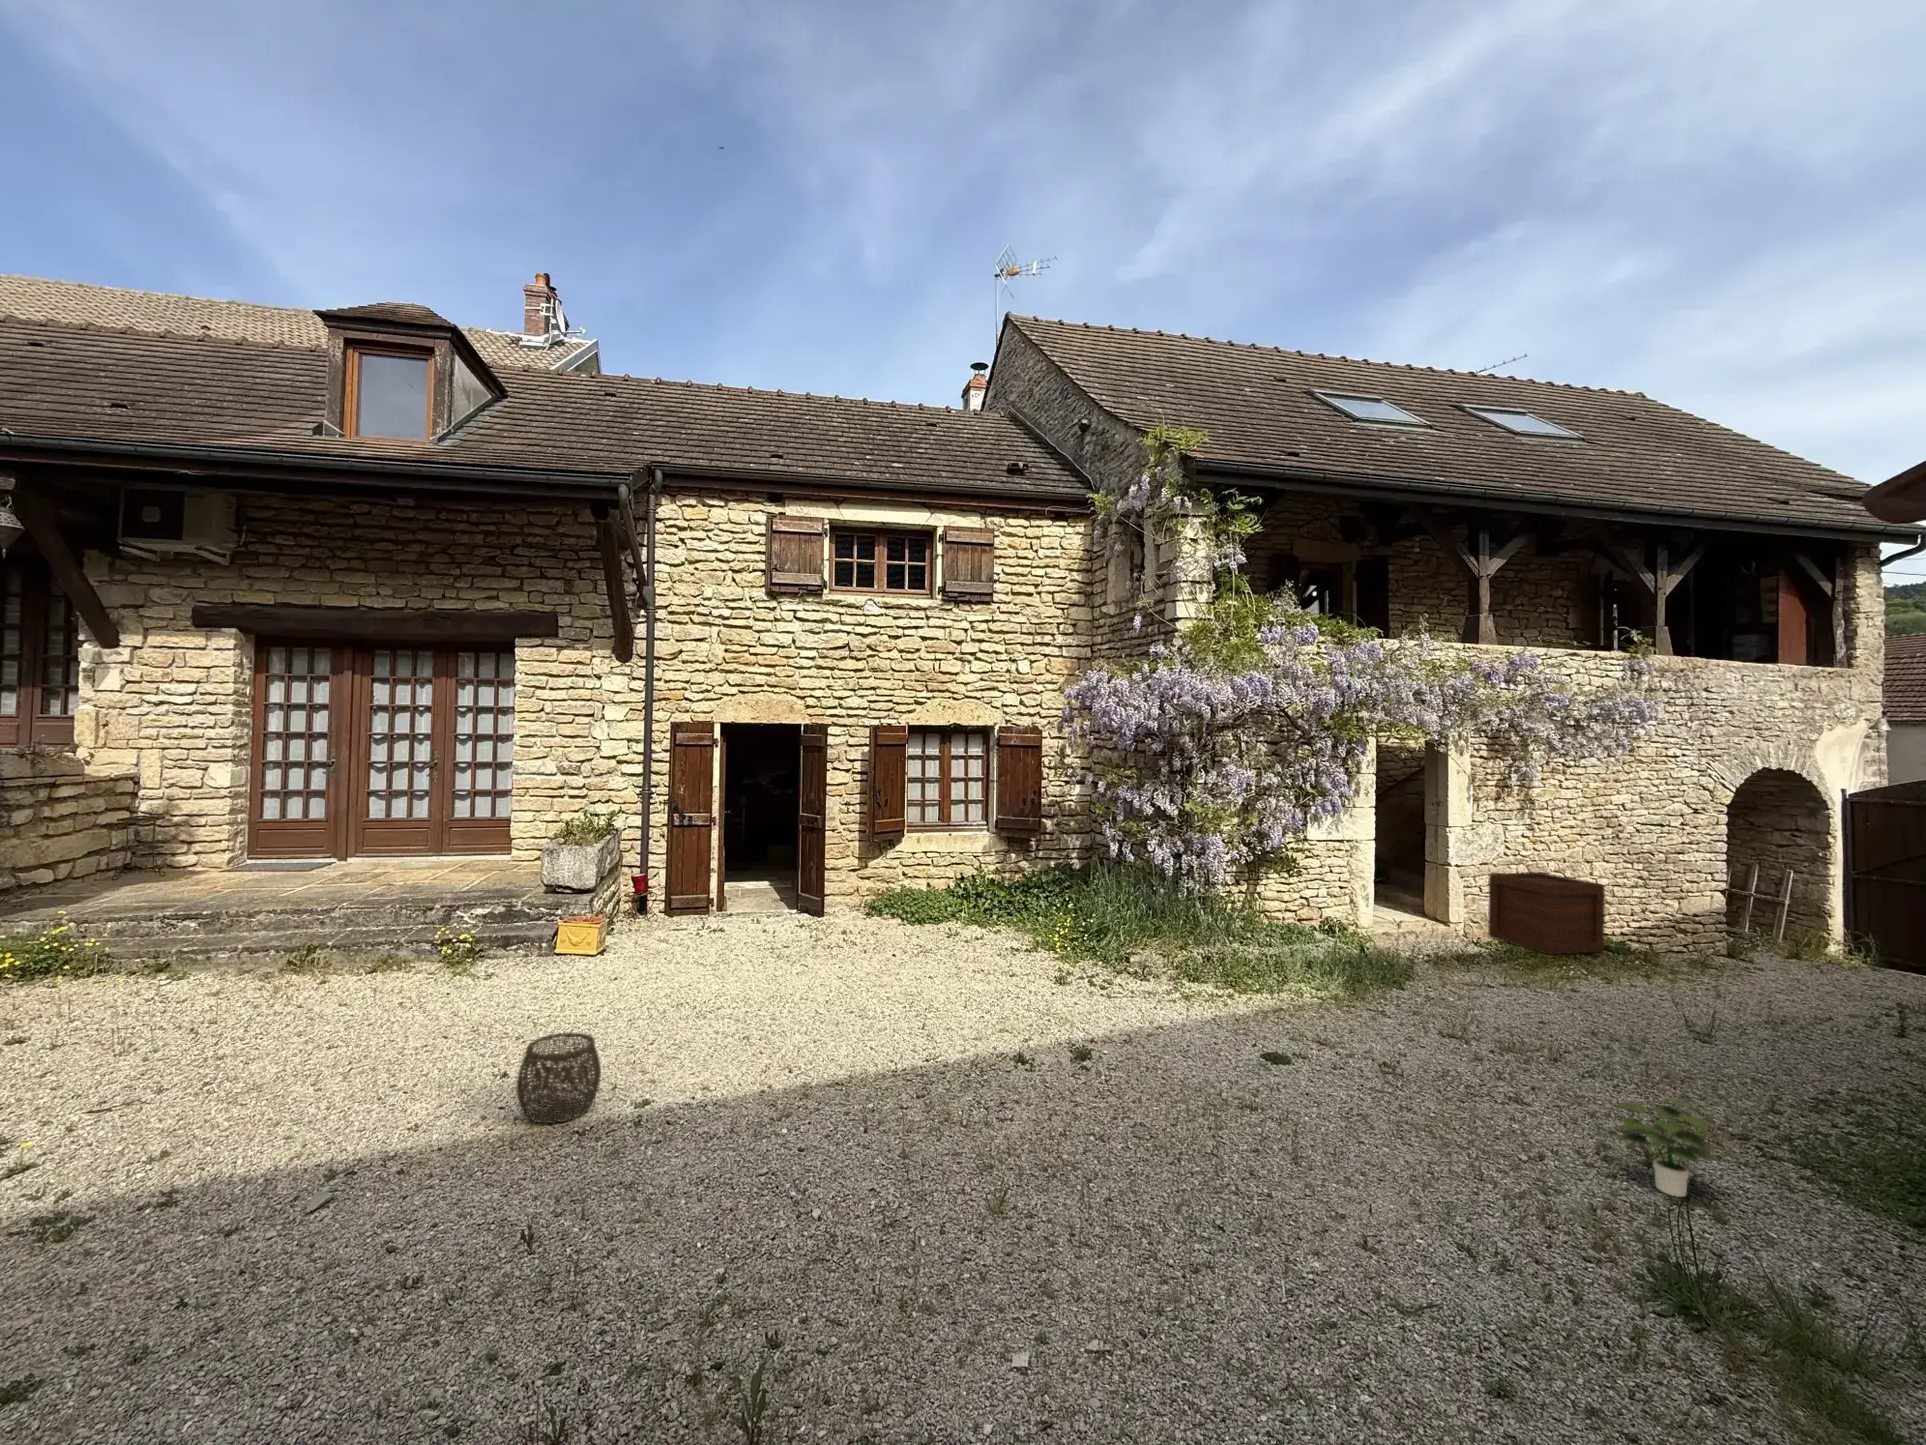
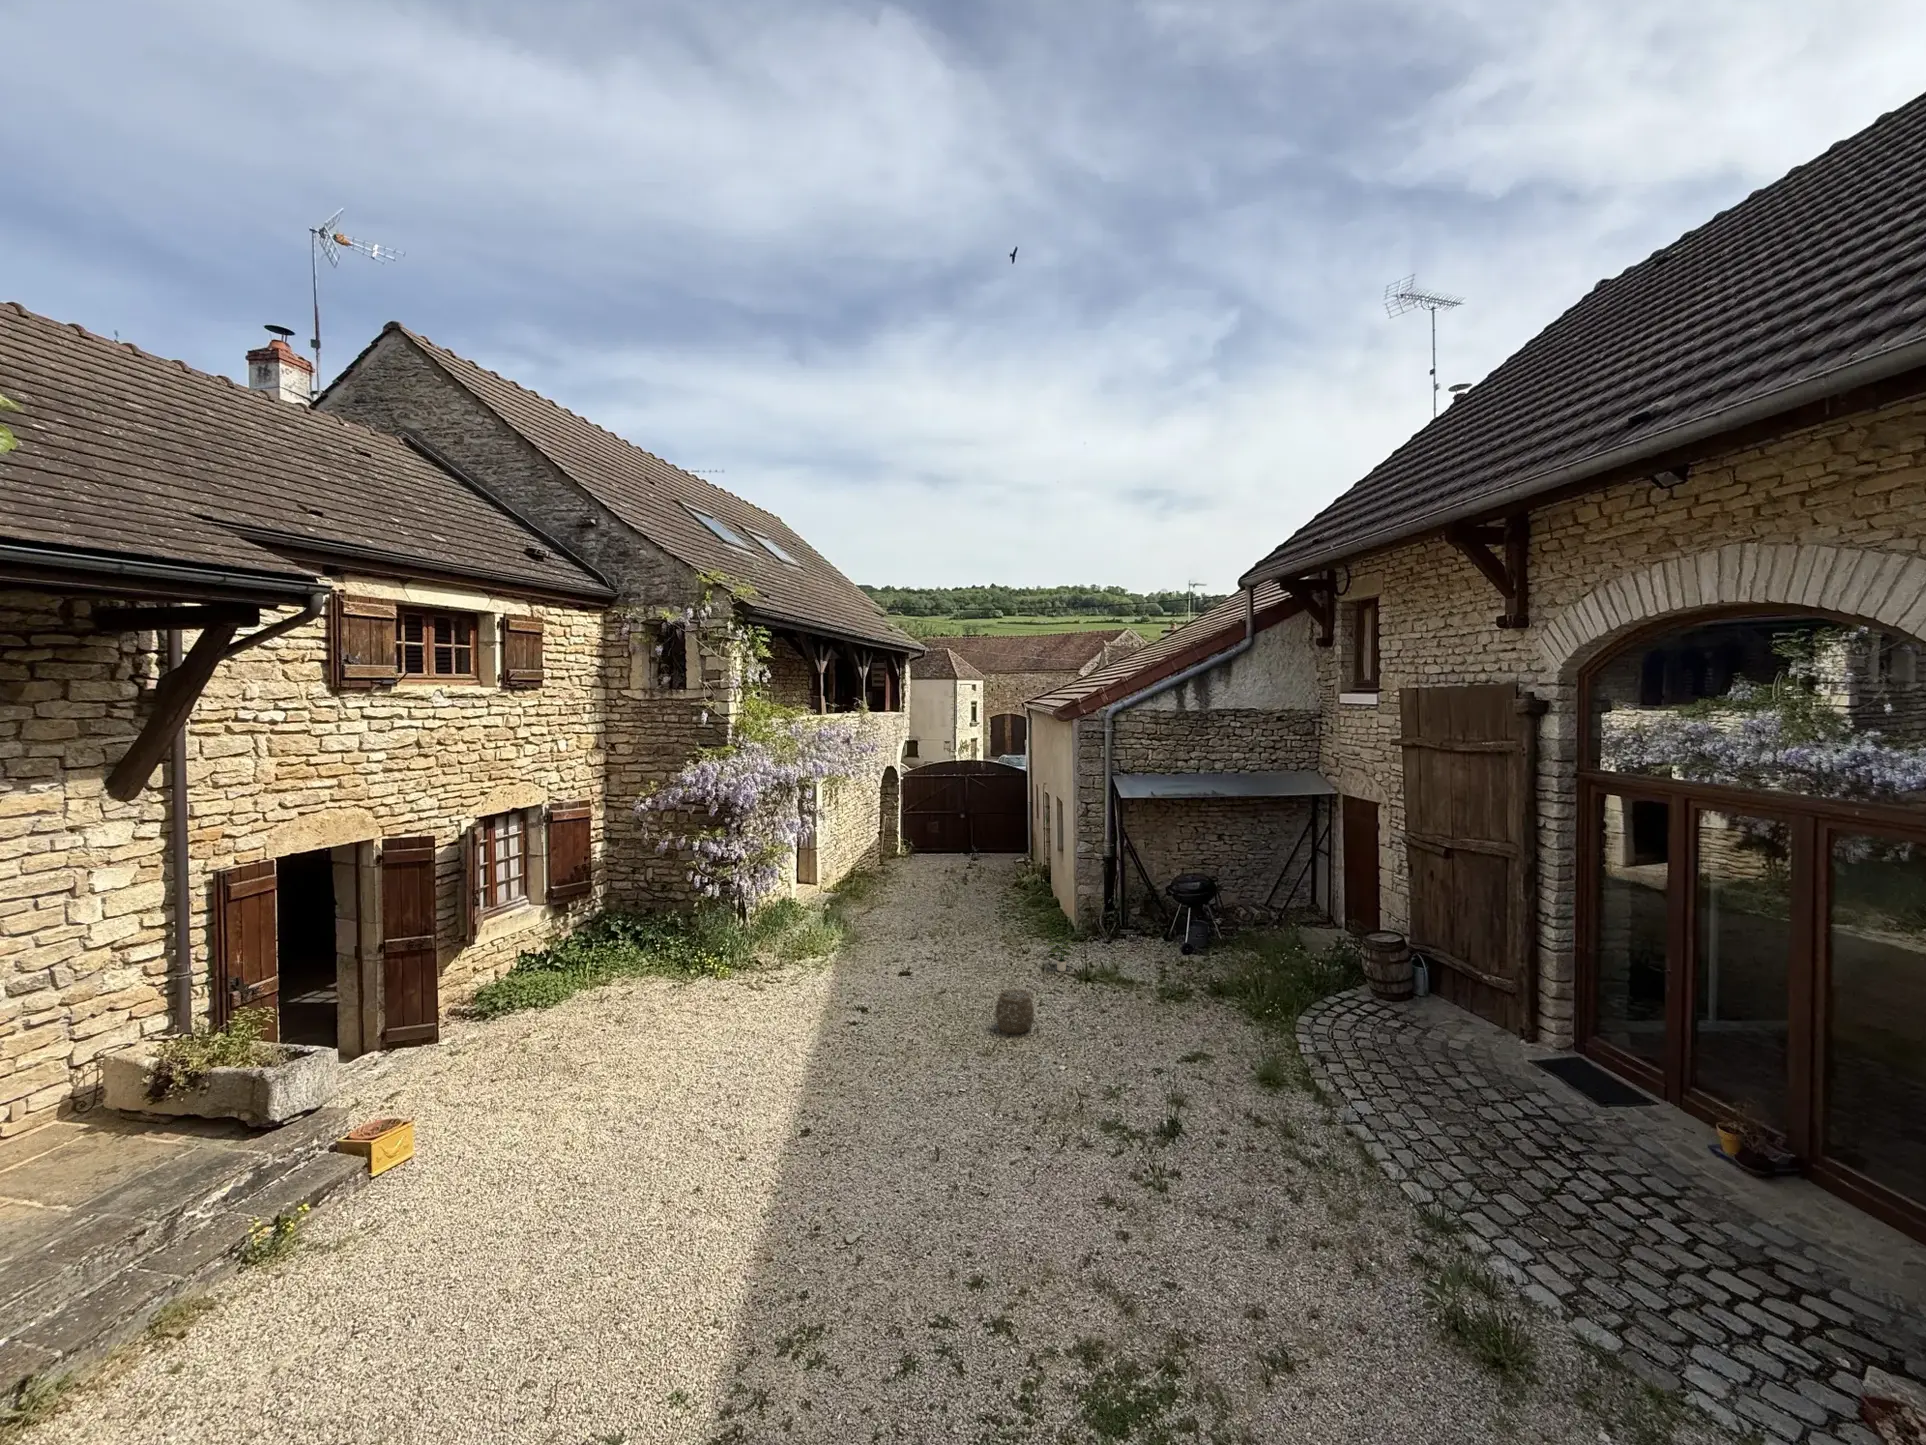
wooden crate: present [1488,872,1605,955] -> none [835,847,883,893]
woven basket: present [517,1033,601,1124] -> present [995,990,1034,1033]

